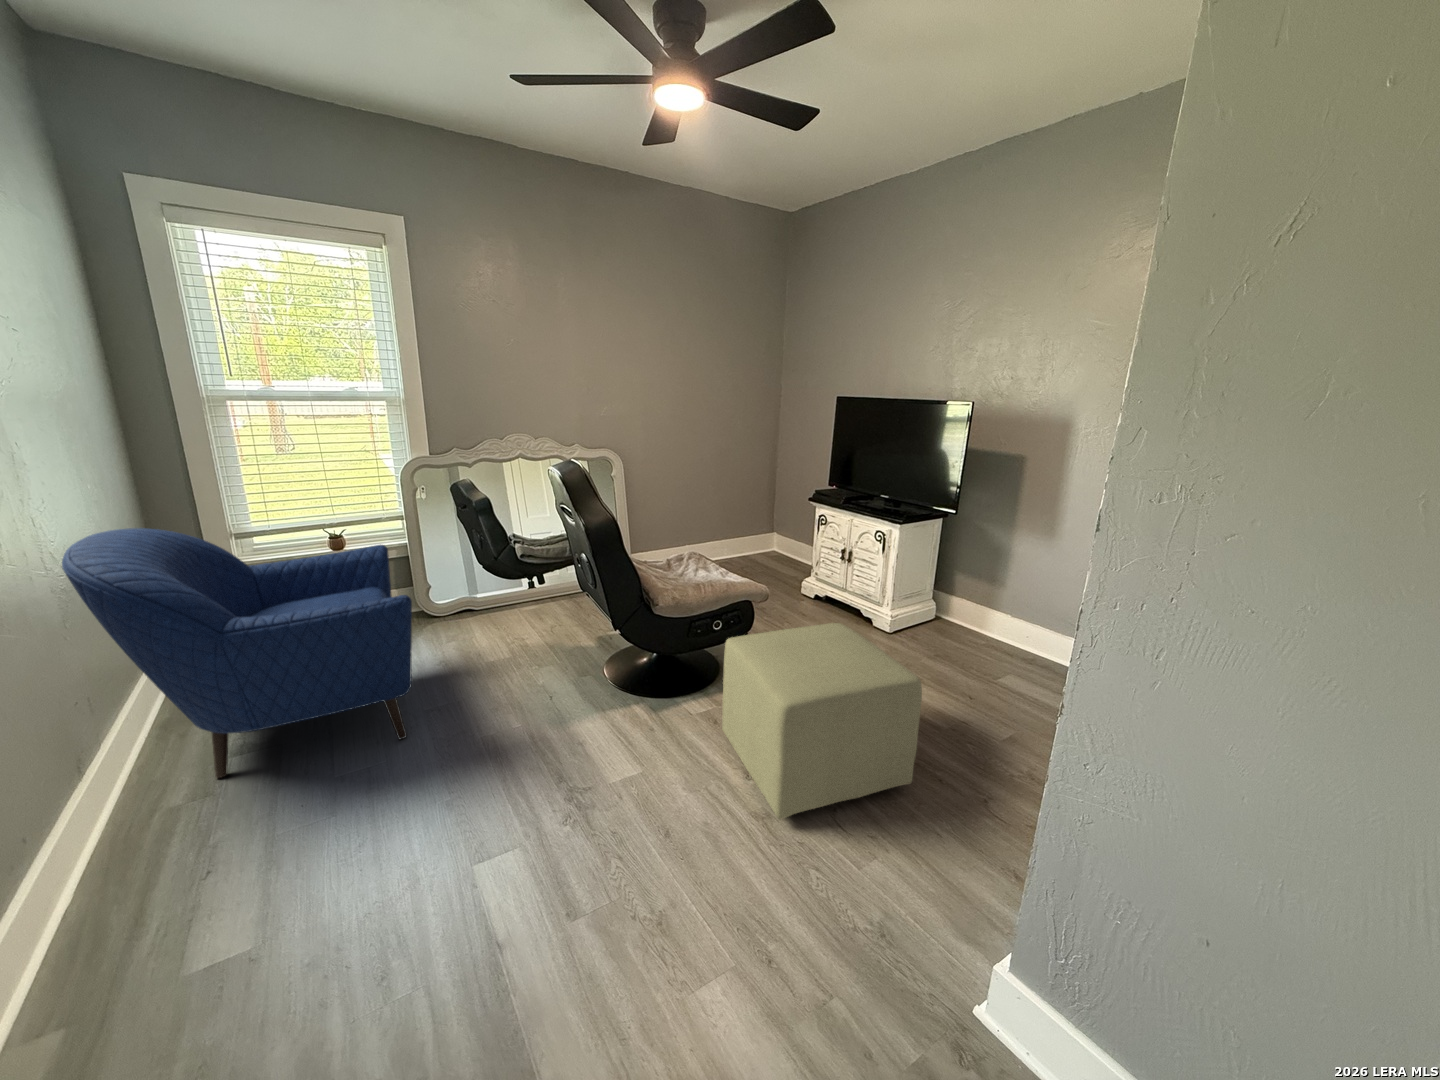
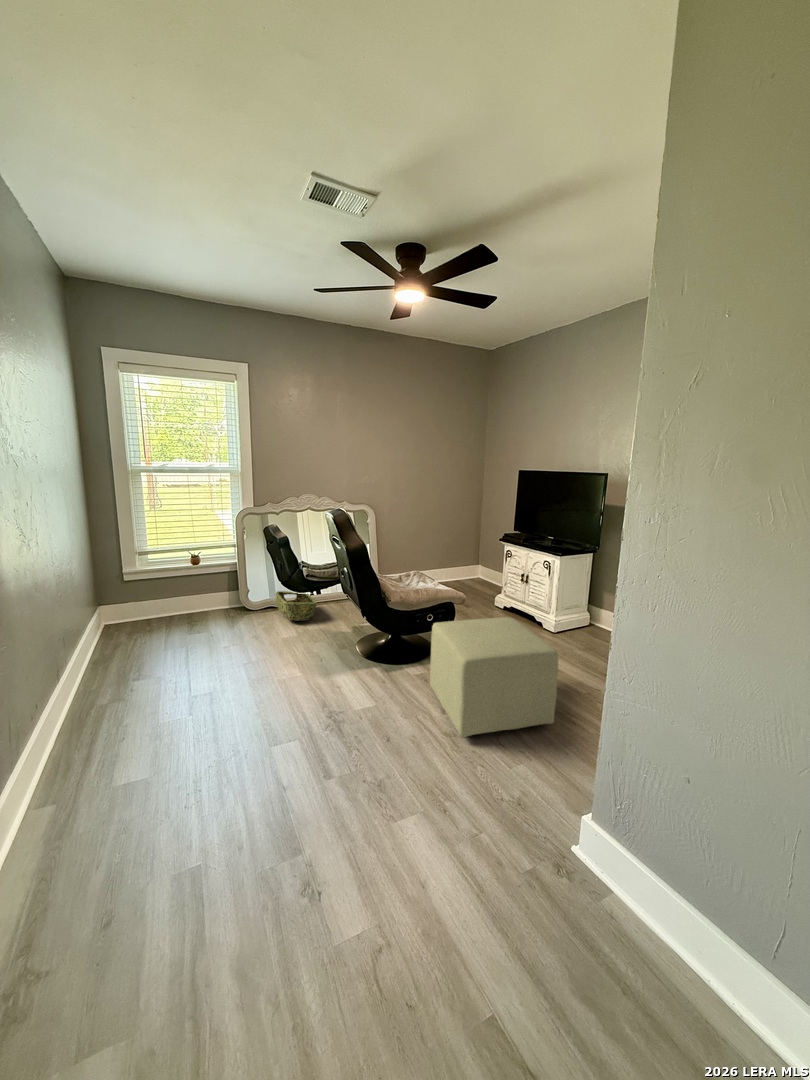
armchair: present [62,528,412,778] -> none [63,545,243,694]
woven basket: none [474,585,540,630] -> present [276,591,317,621]

